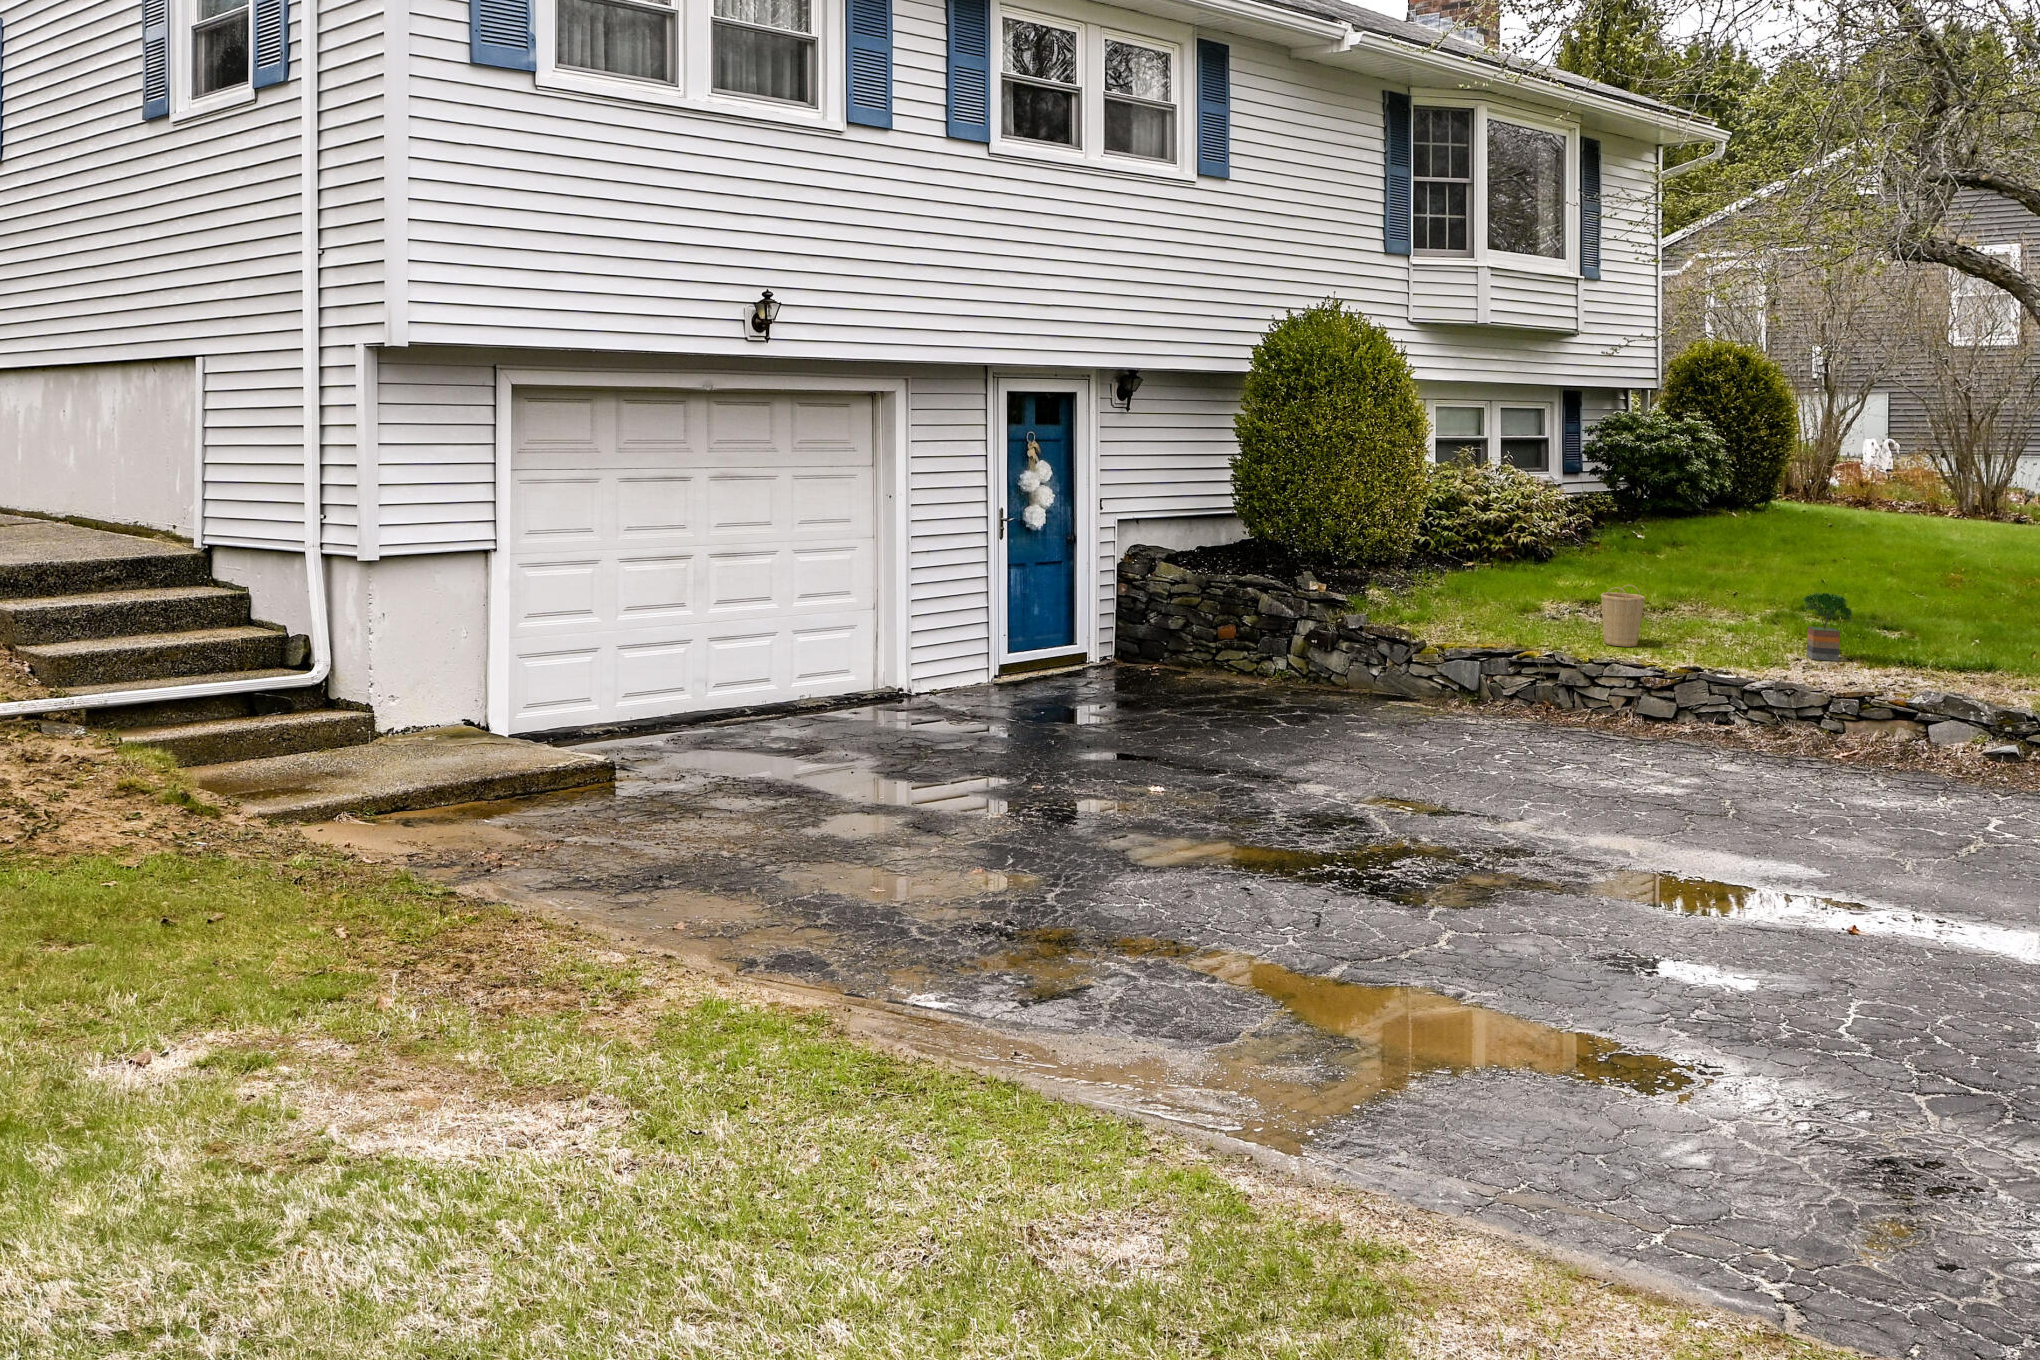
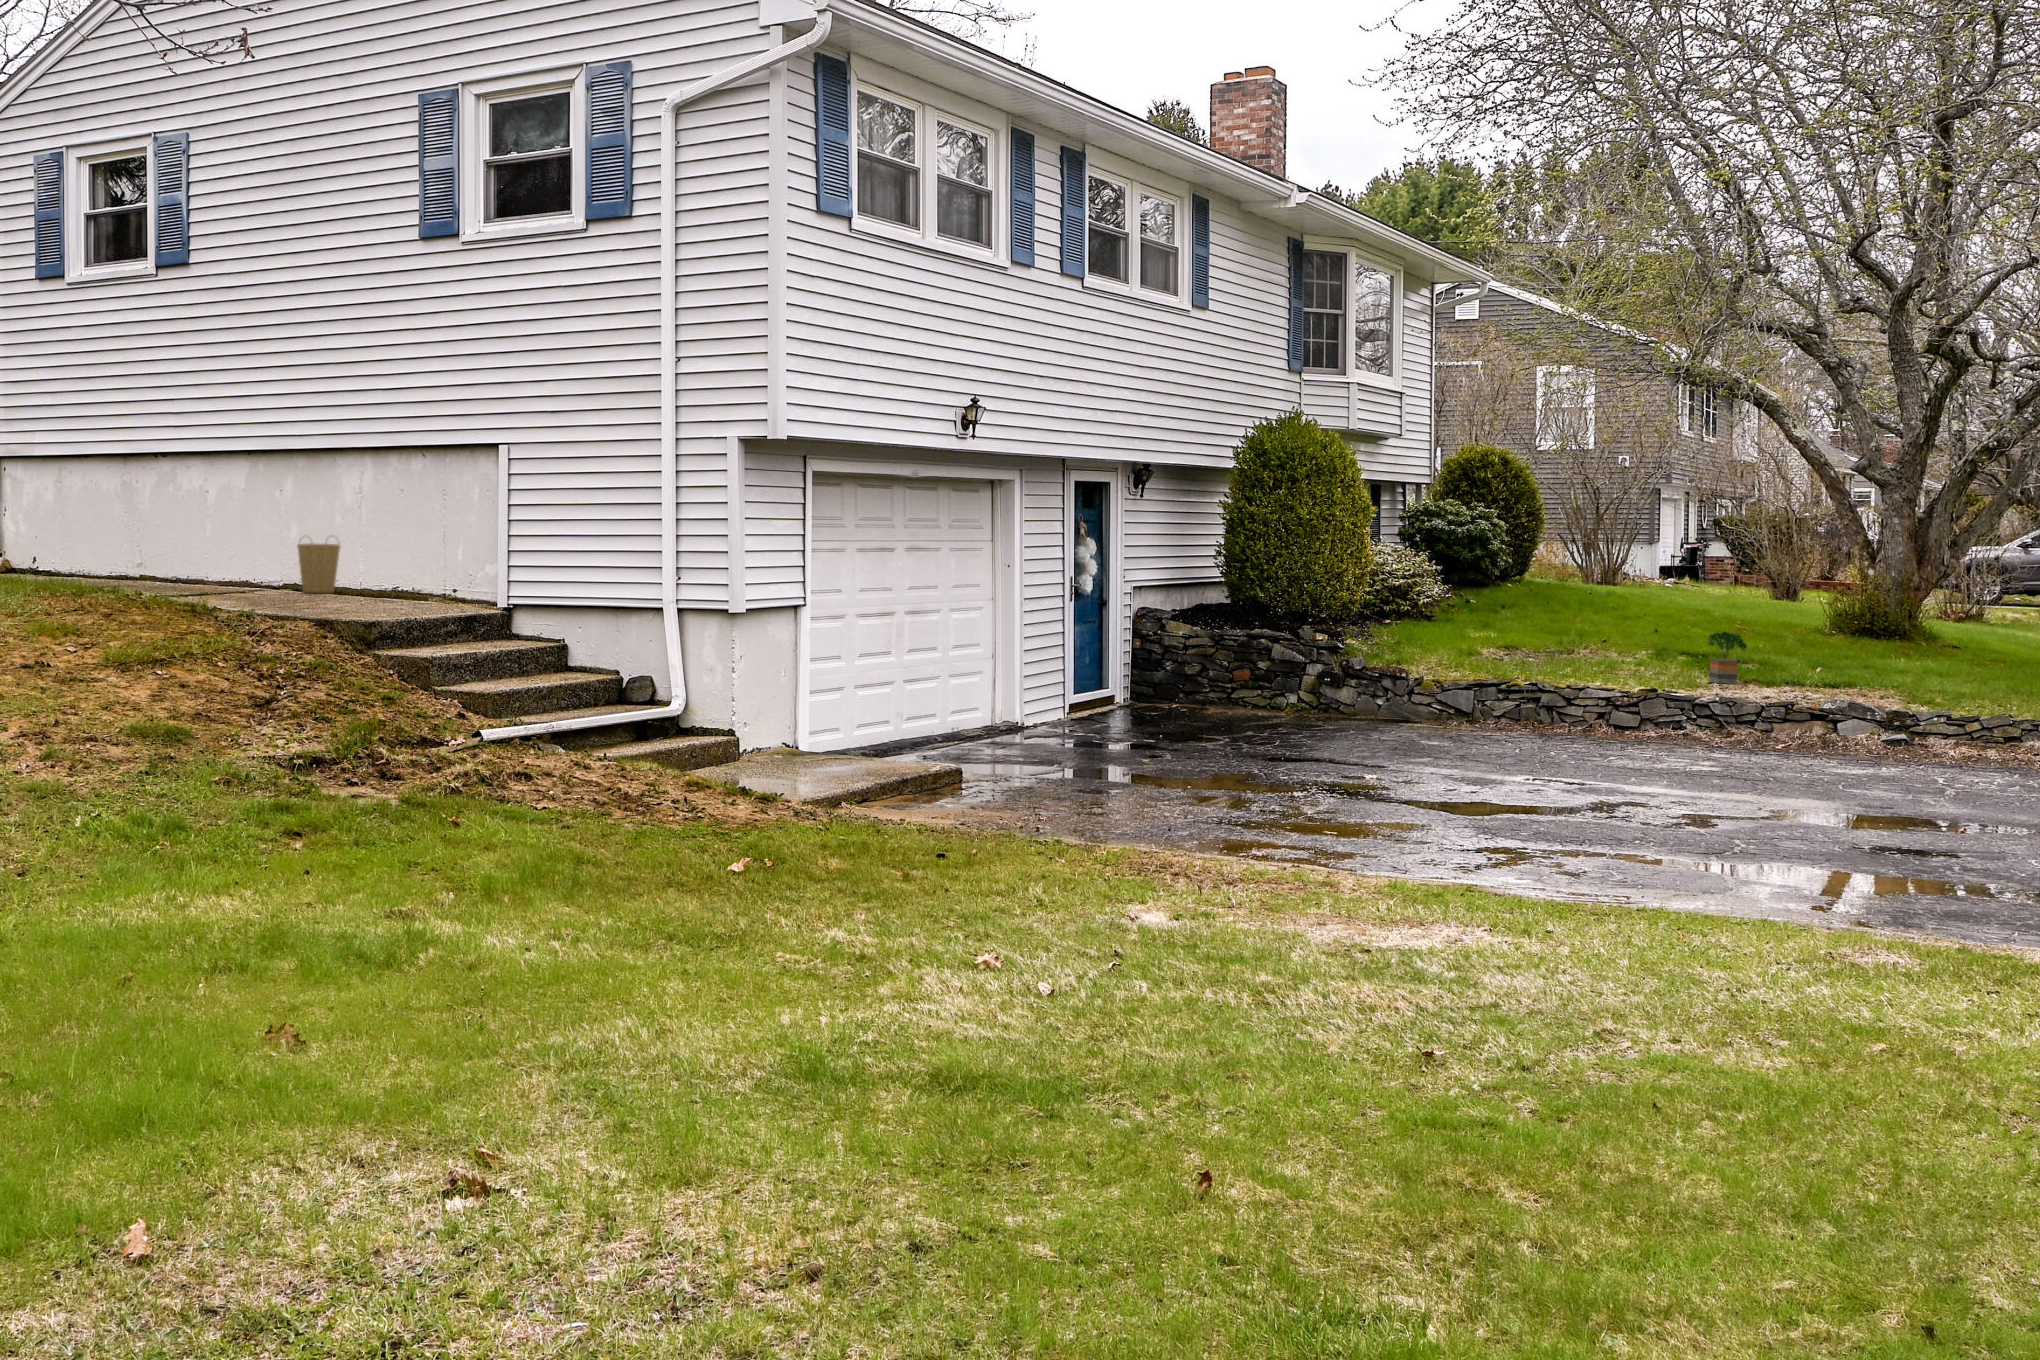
basket: present [1601,585,1645,647] -> present [297,540,340,593]

